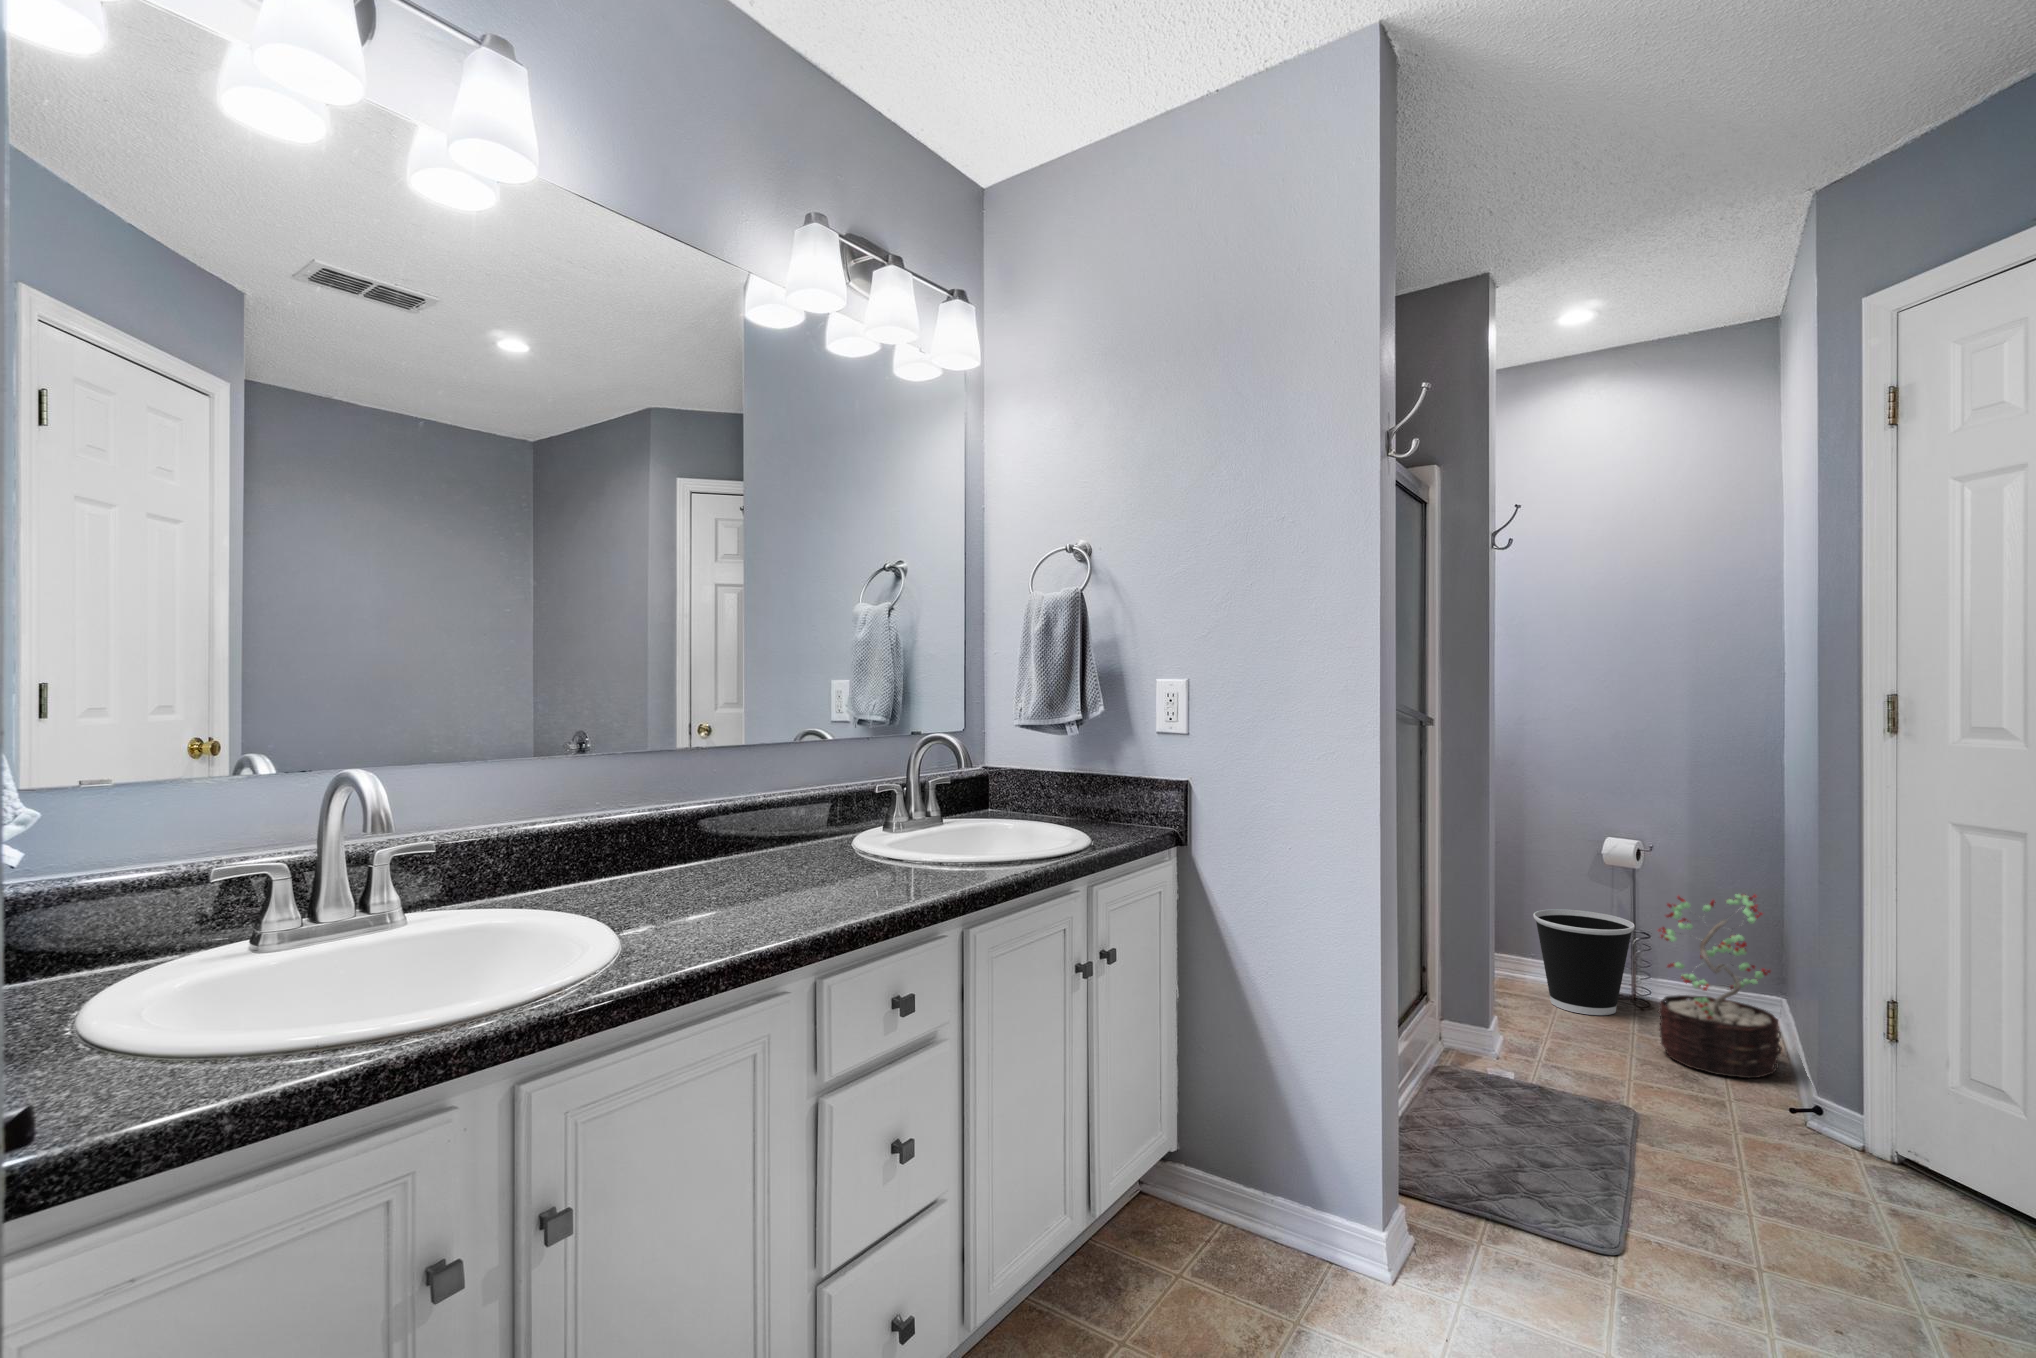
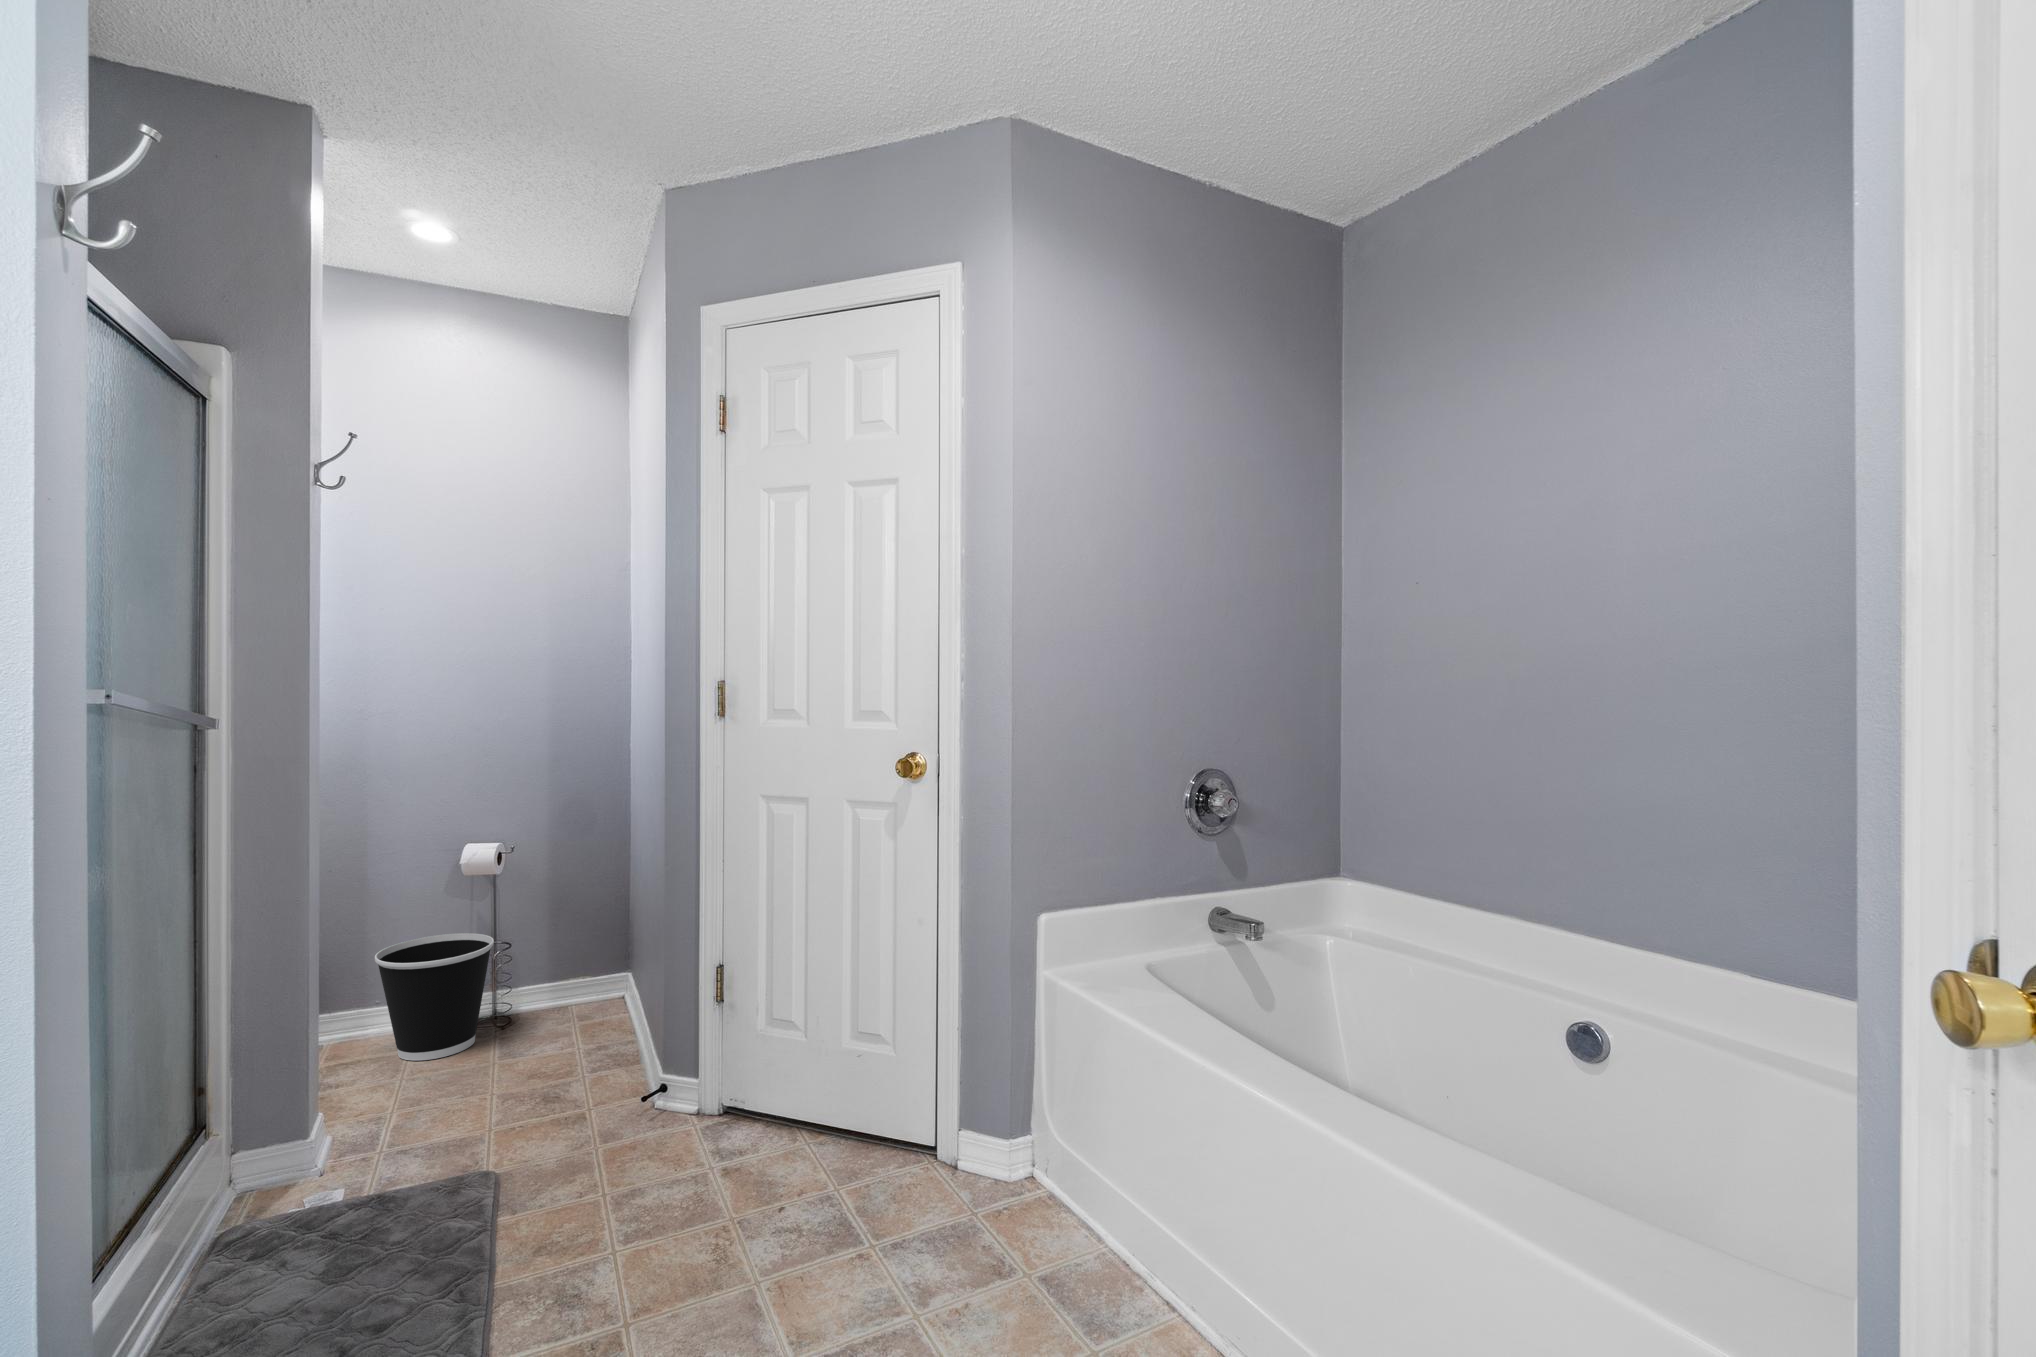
decorative plant: present [1658,894,1782,1078] -> none [516,885,634,1085]

